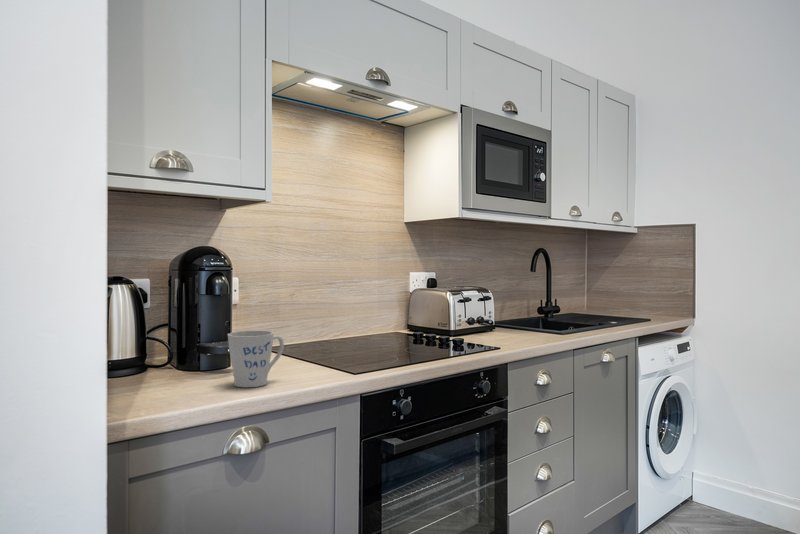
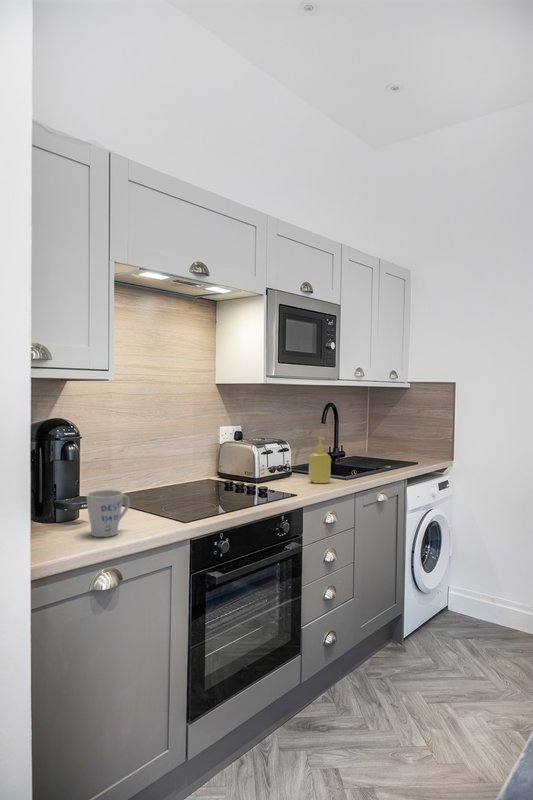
soap dispenser: none [516,282,542,338] -> present [309,437,331,483]

